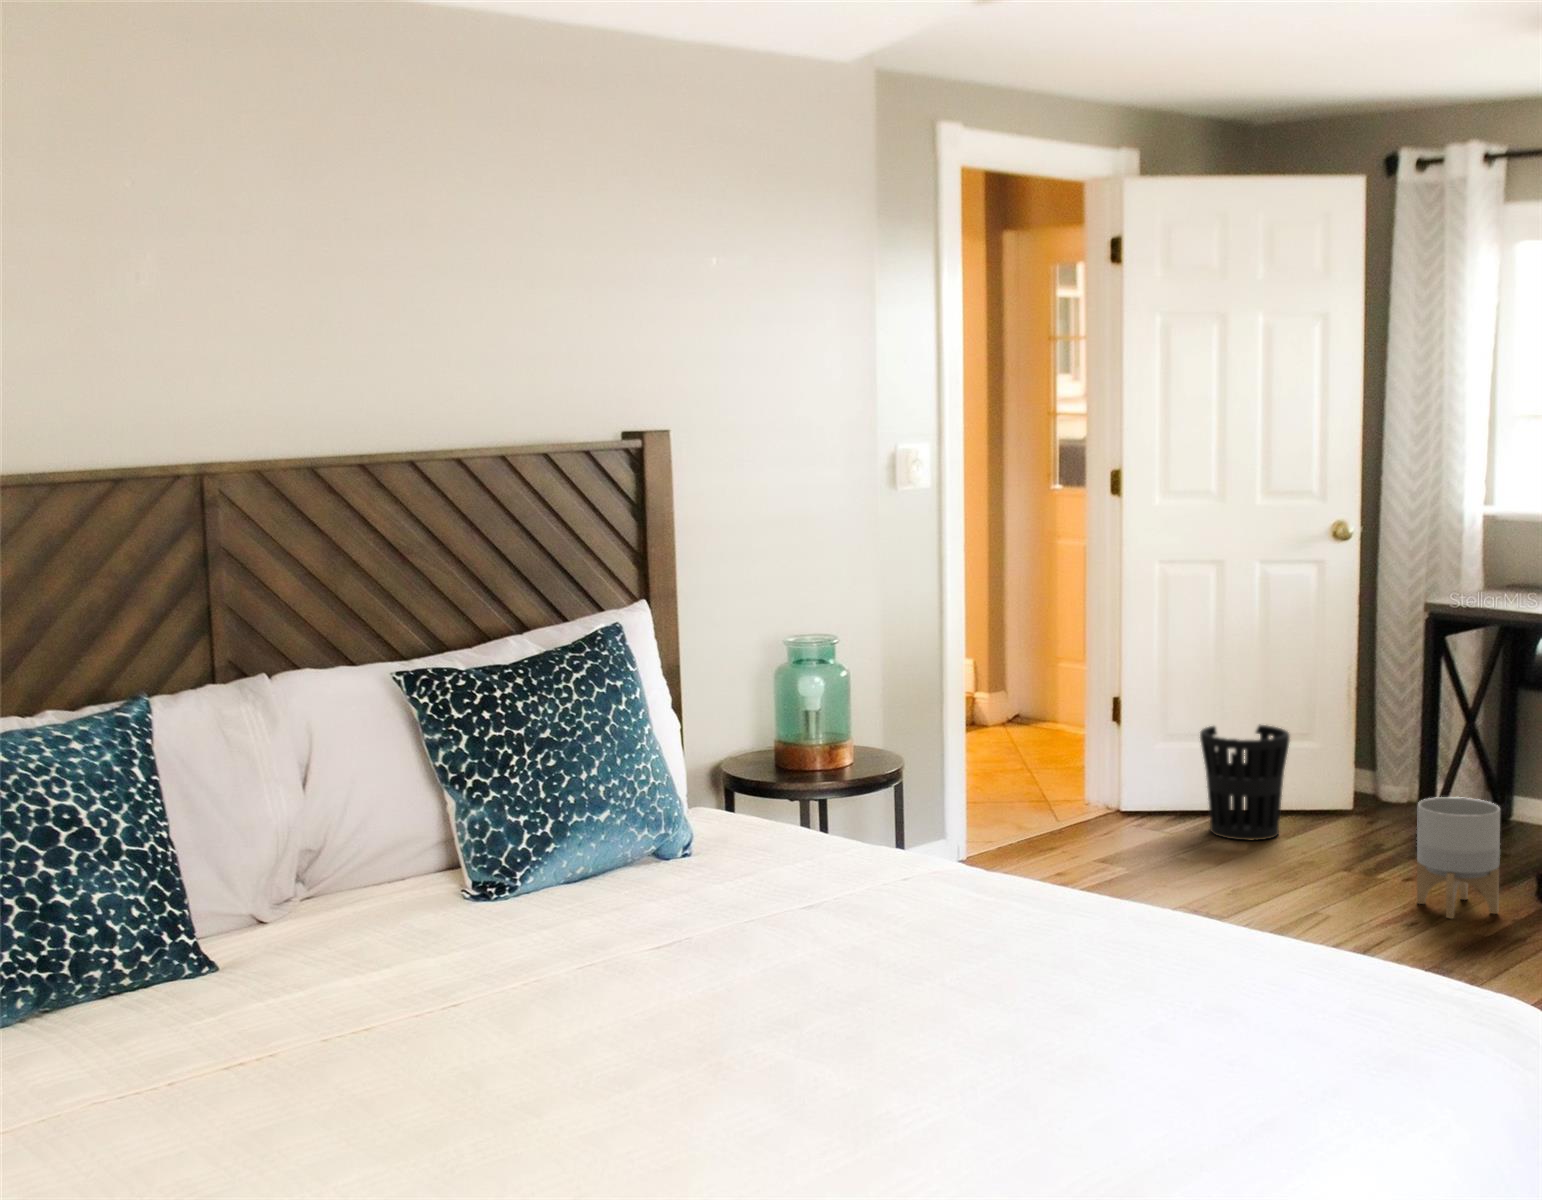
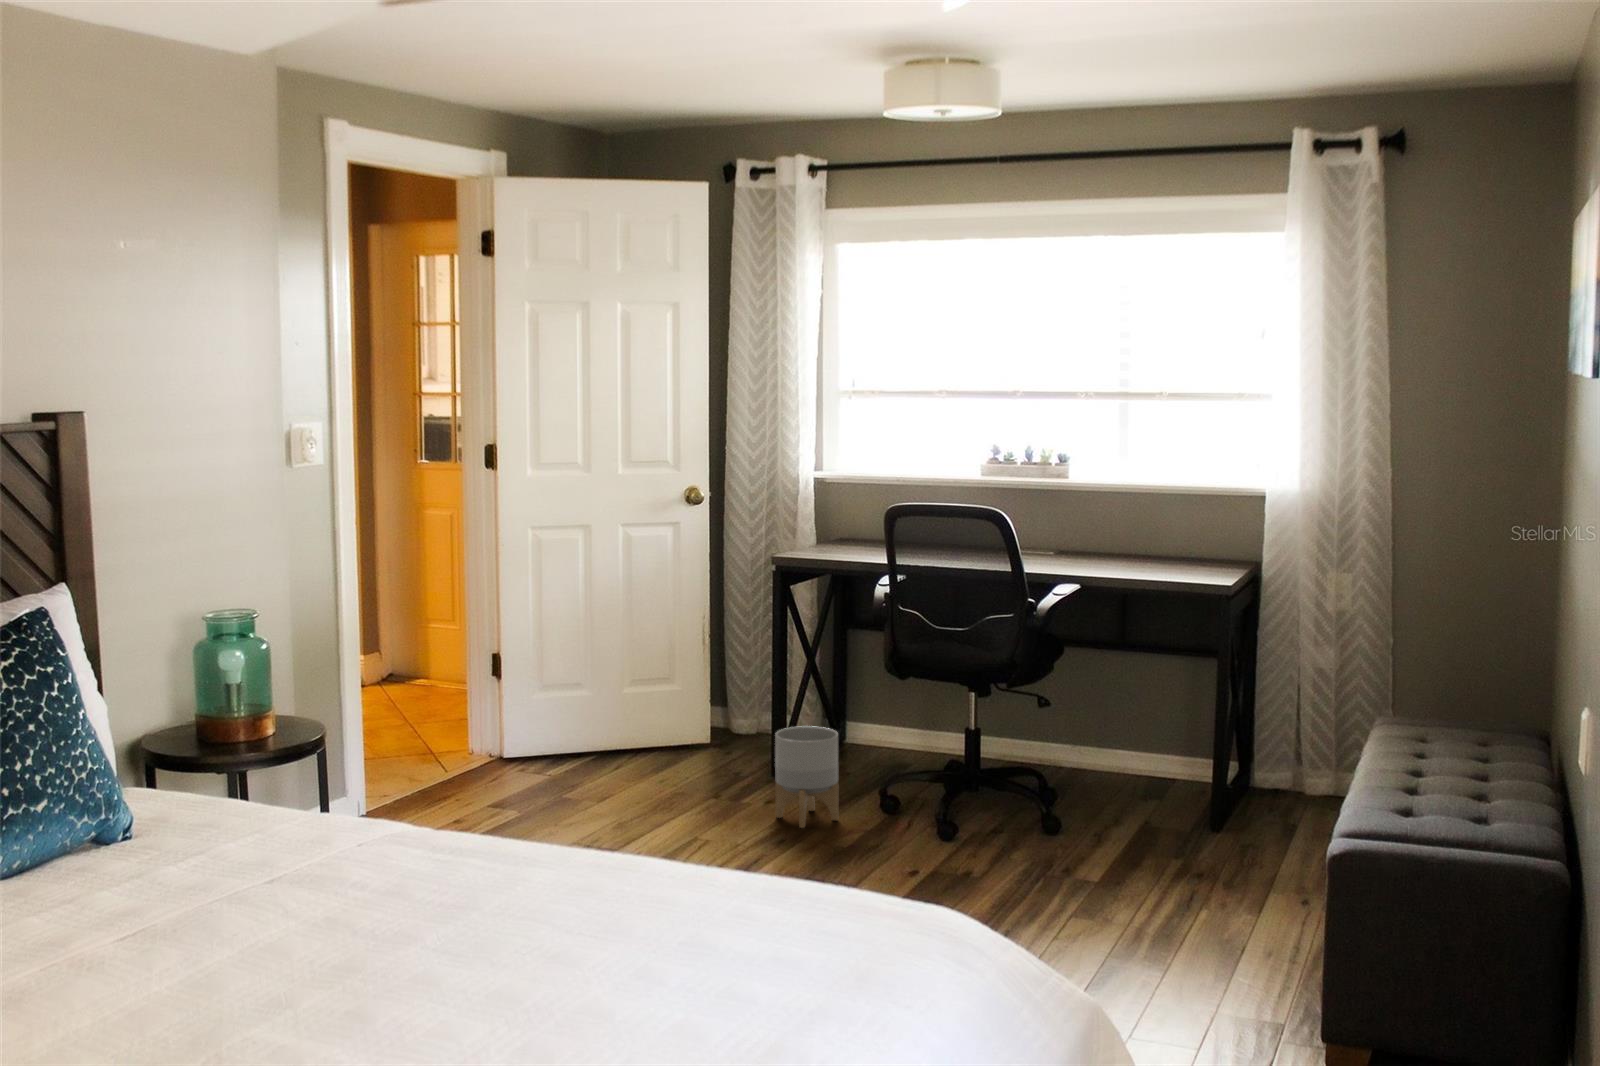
wastebasket: present [1200,725,1290,840] -> none [593,673,668,776]

